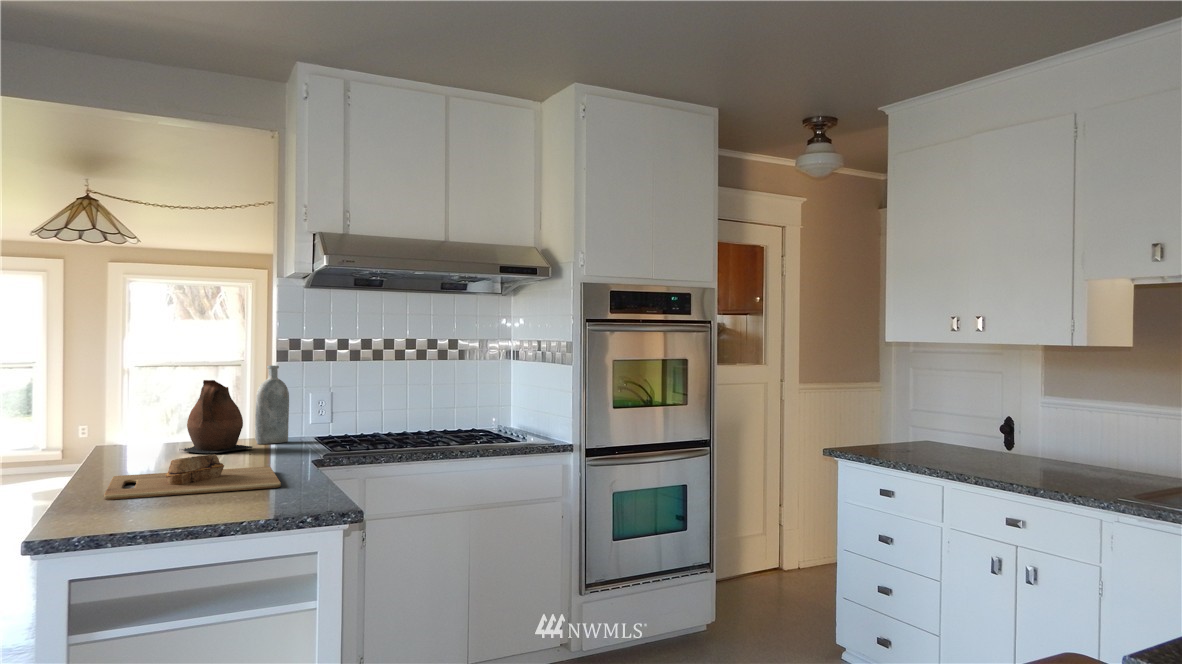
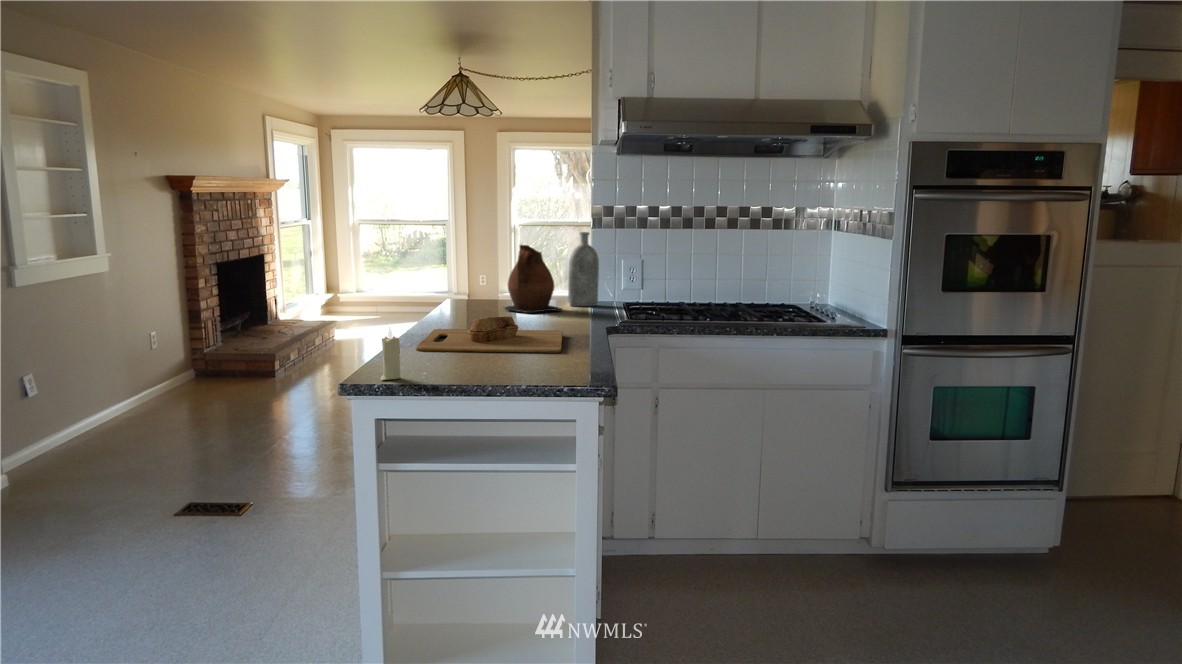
candle: none [83,468,110,532] -> present [381,326,400,380]

